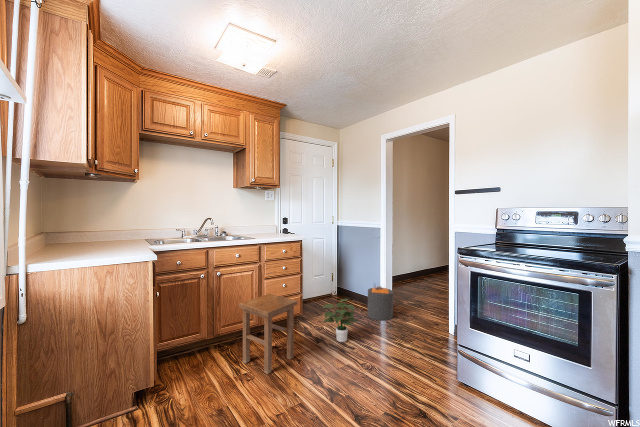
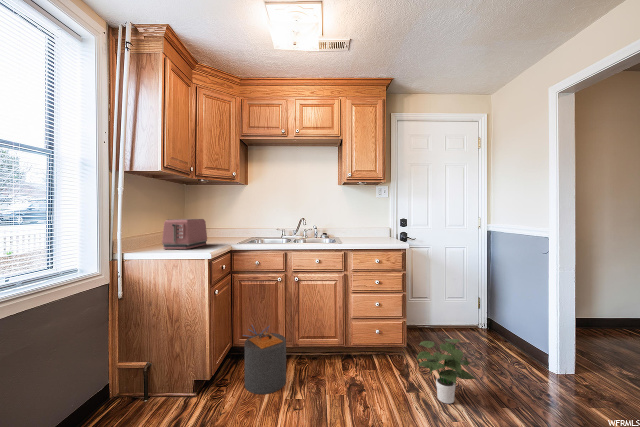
toaster: none [67,219,113,256] -> present [162,219,207,249]
trash can: present [368,286,393,320] -> present [243,325,286,394]
stool: present [239,294,297,374] -> none [303,311,367,410]

